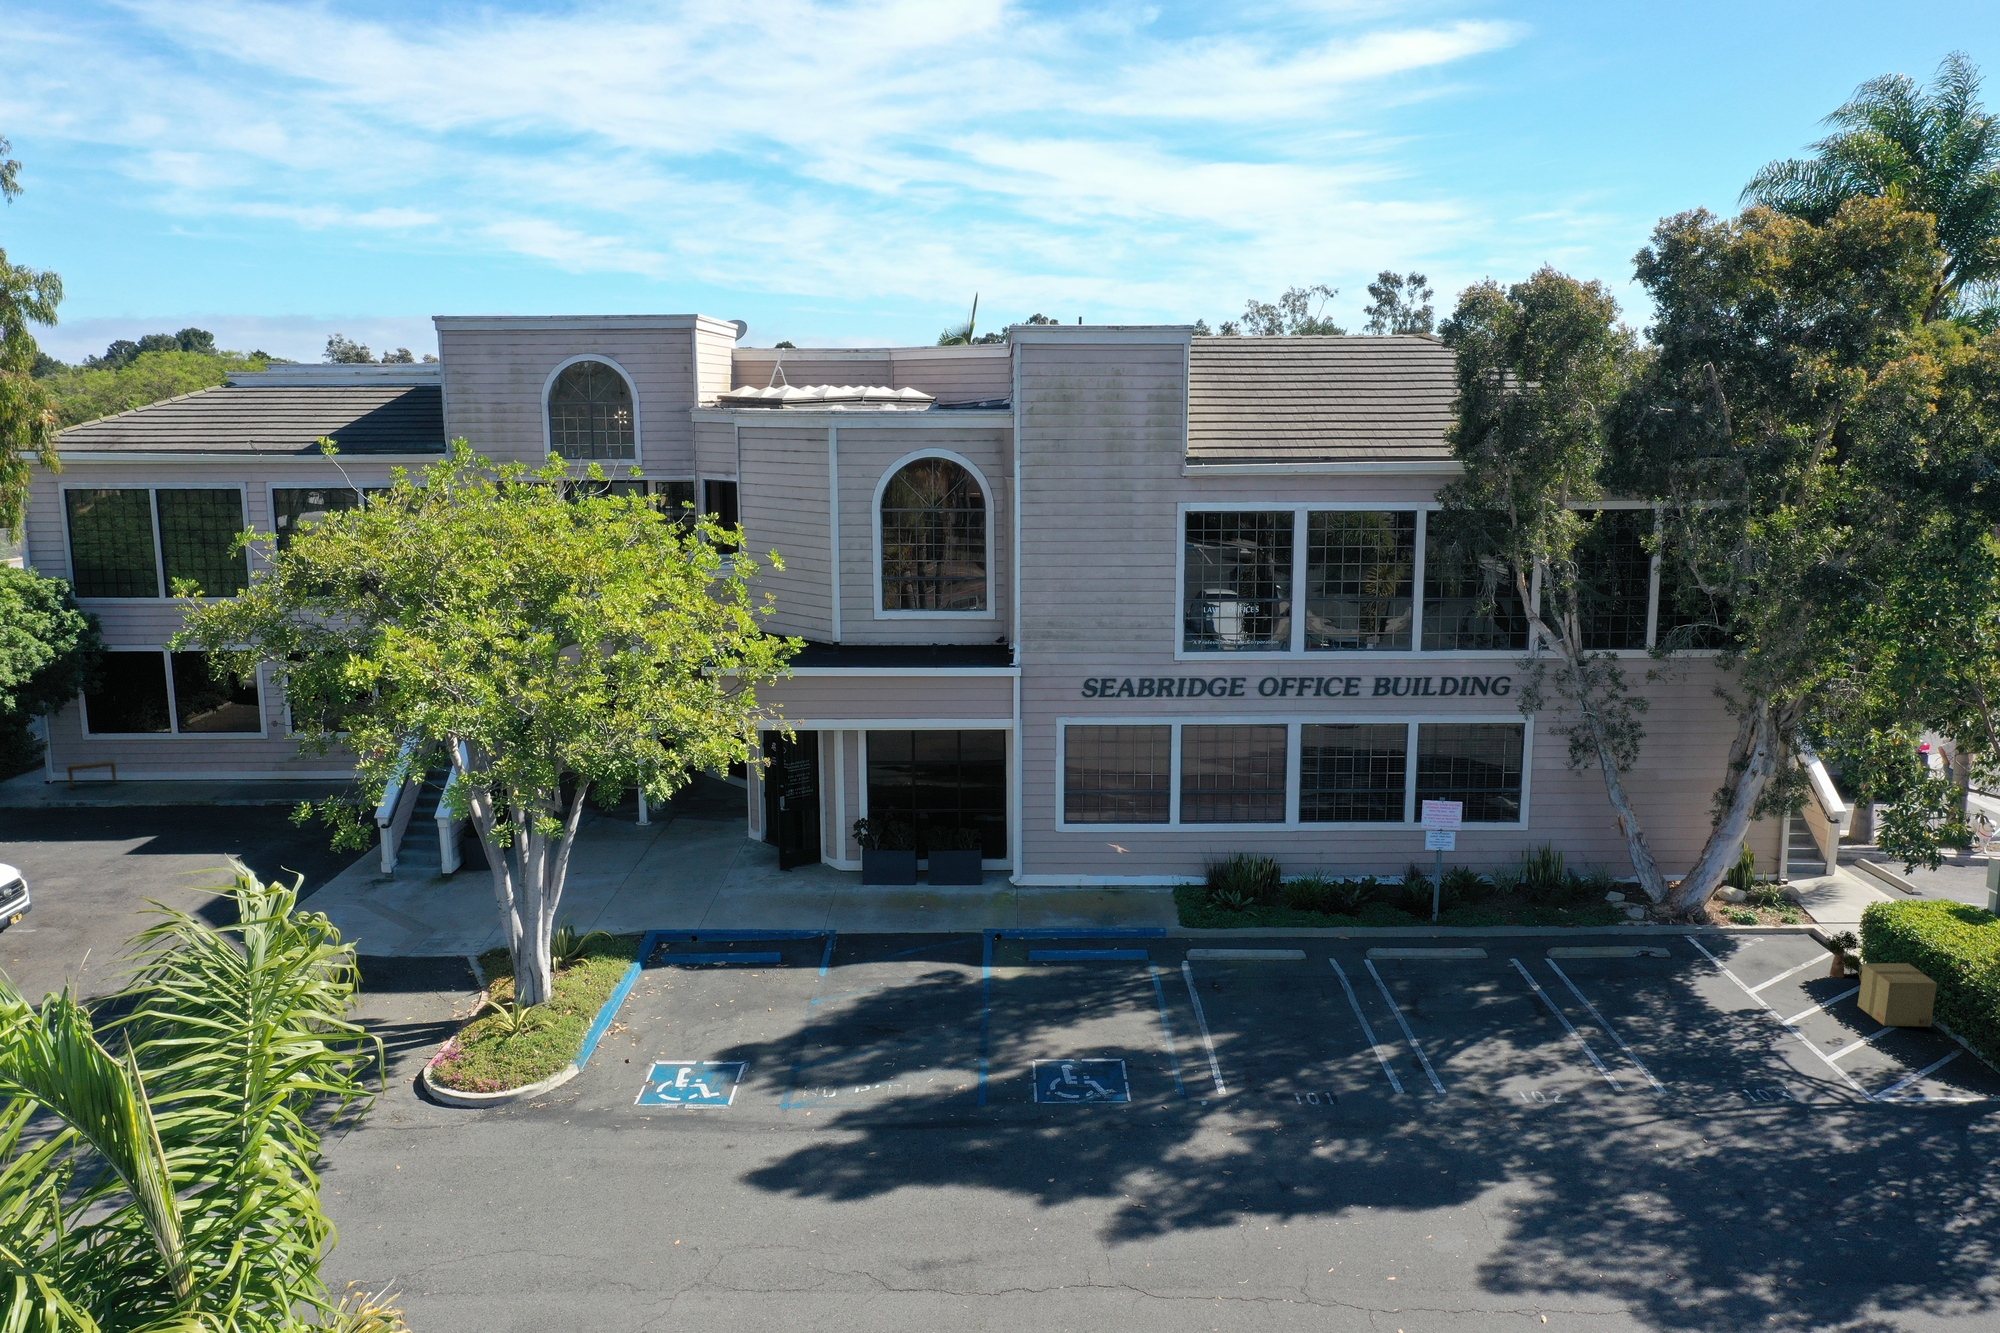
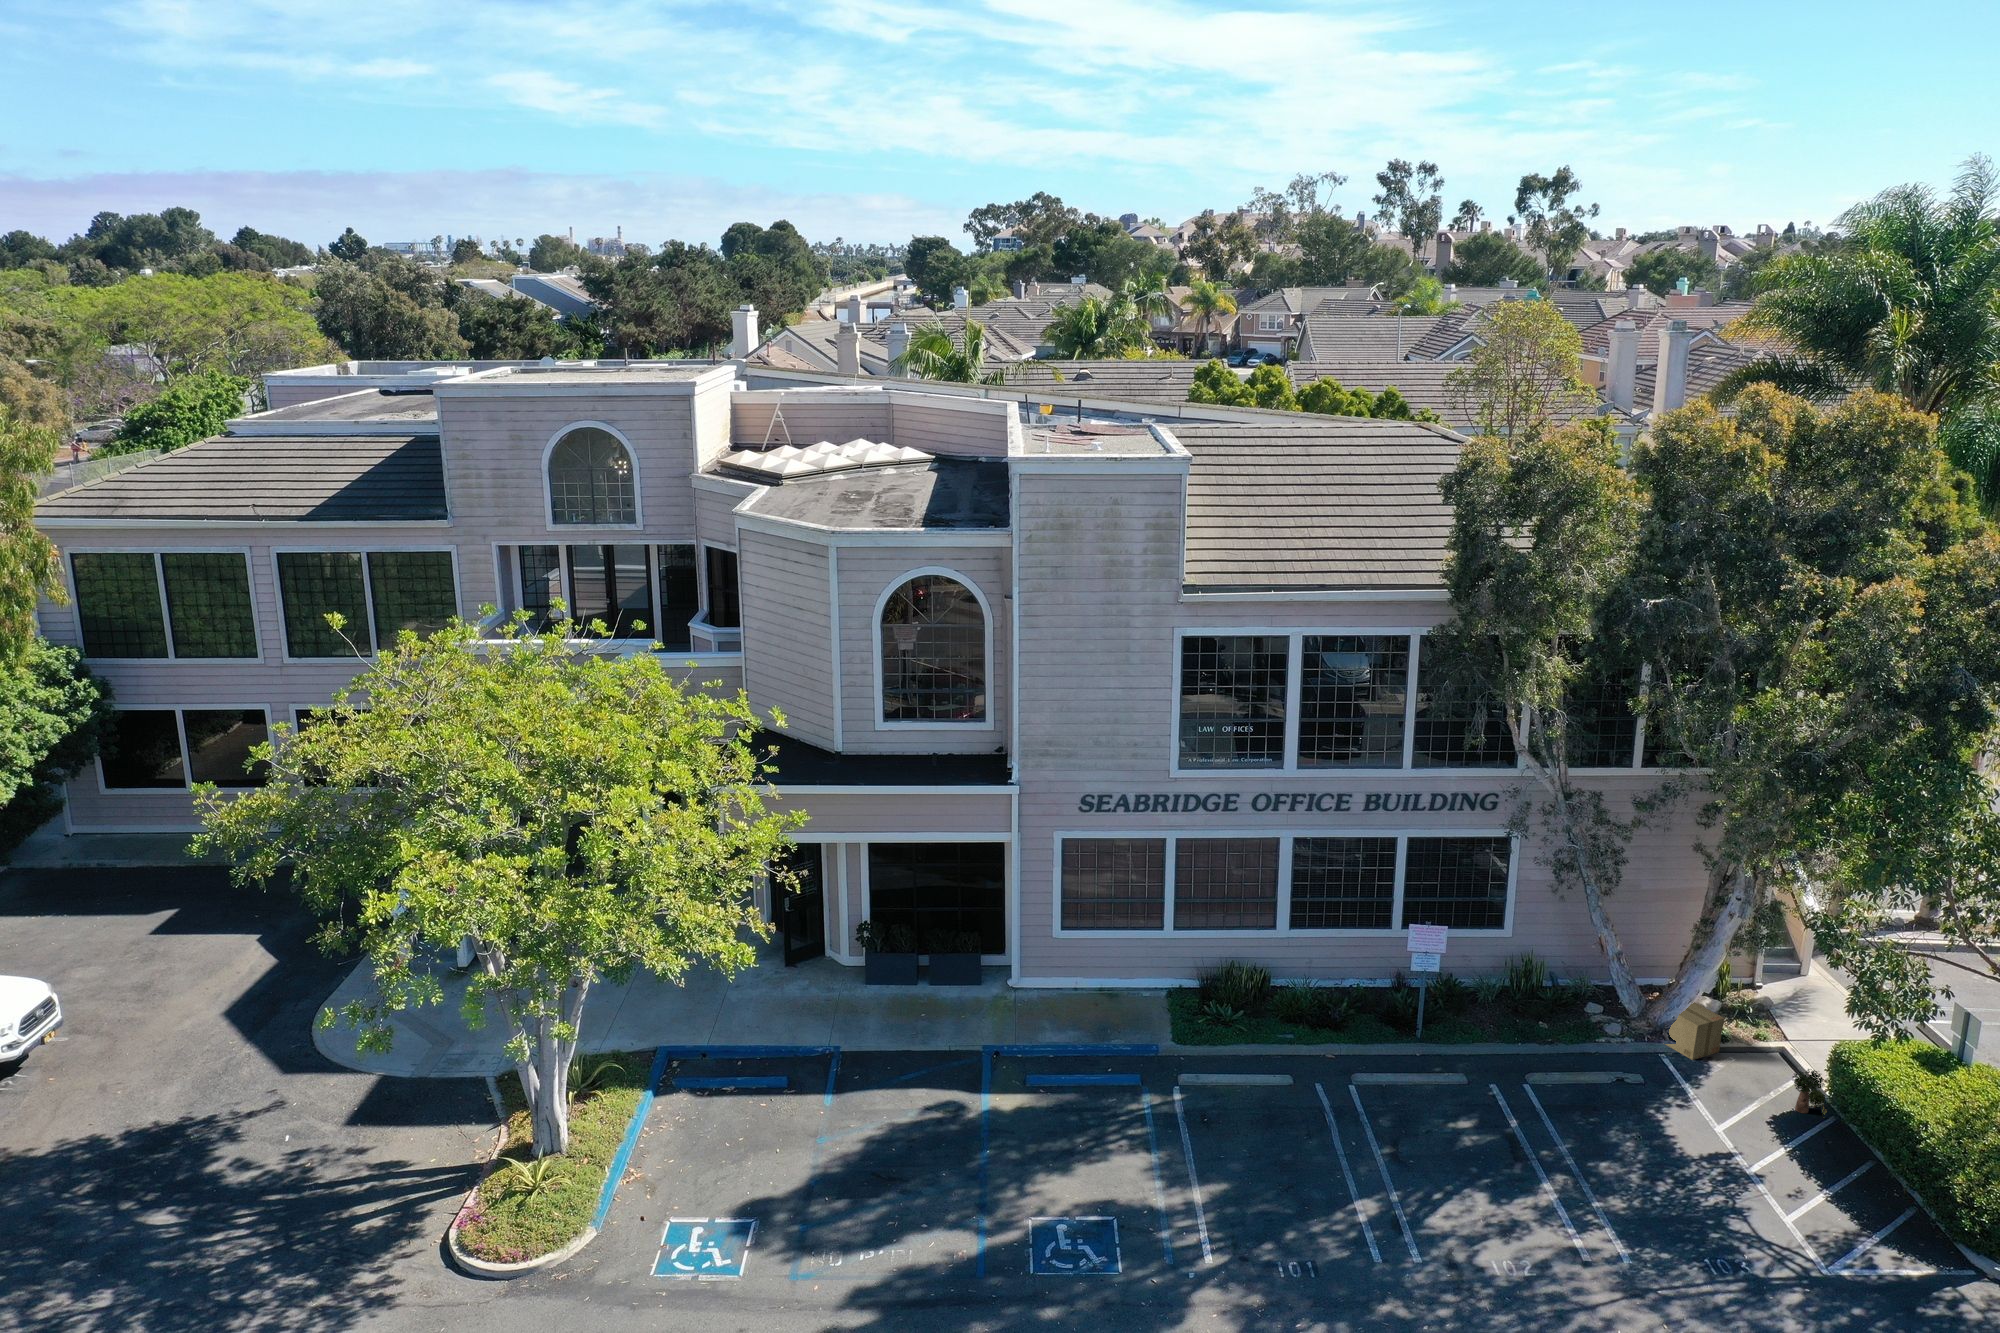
bench: present [67,760,117,789] -> none [83,819,132,852]
cardboard box: present [1857,963,1937,1027] -> present [1665,1002,1725,1060]

